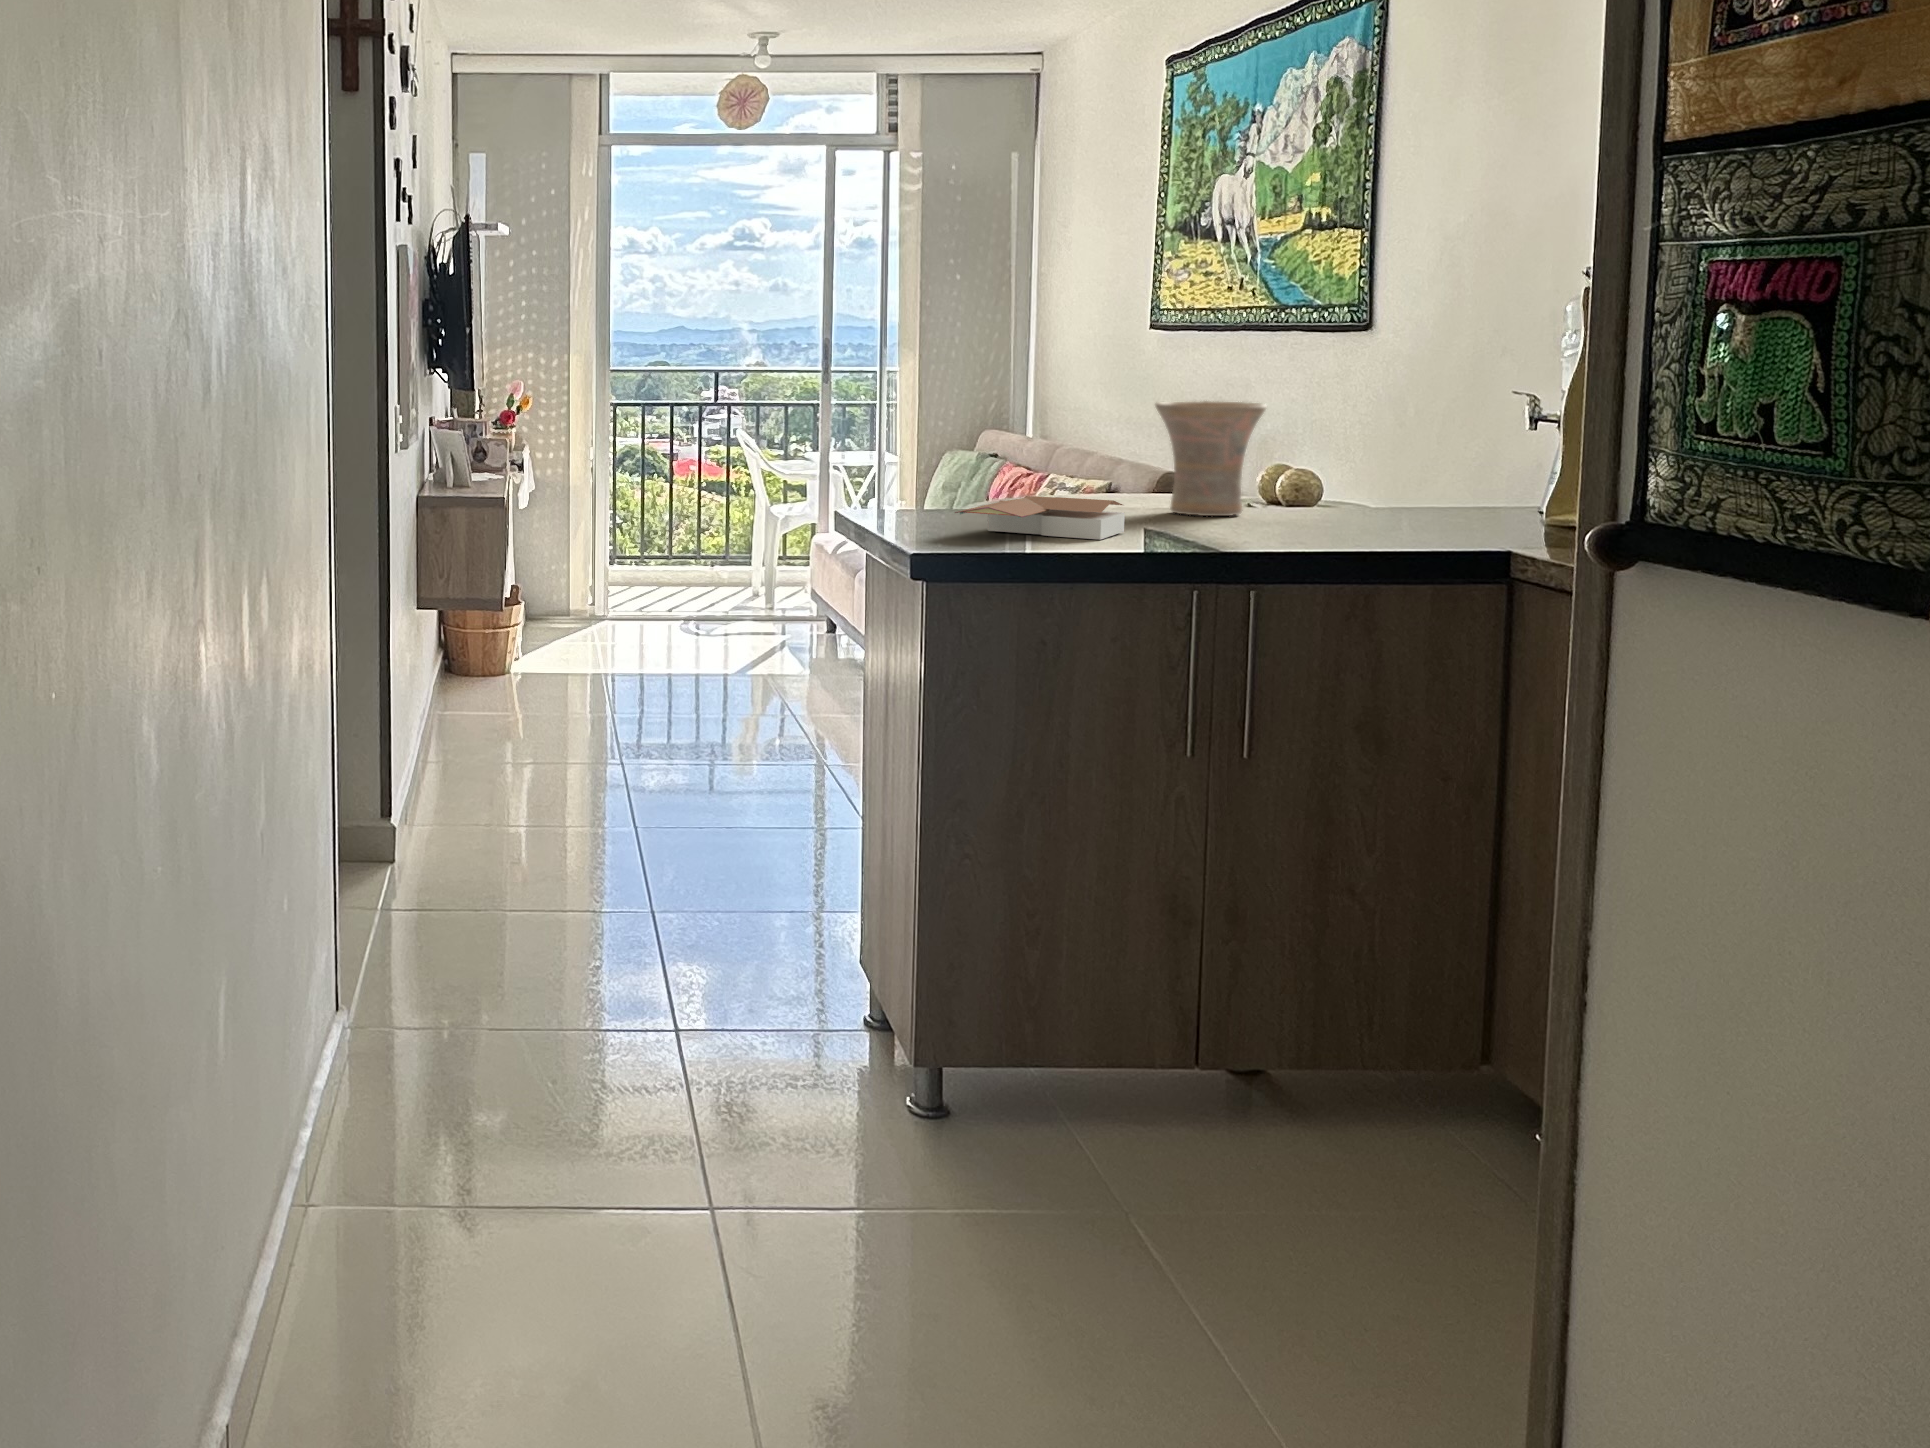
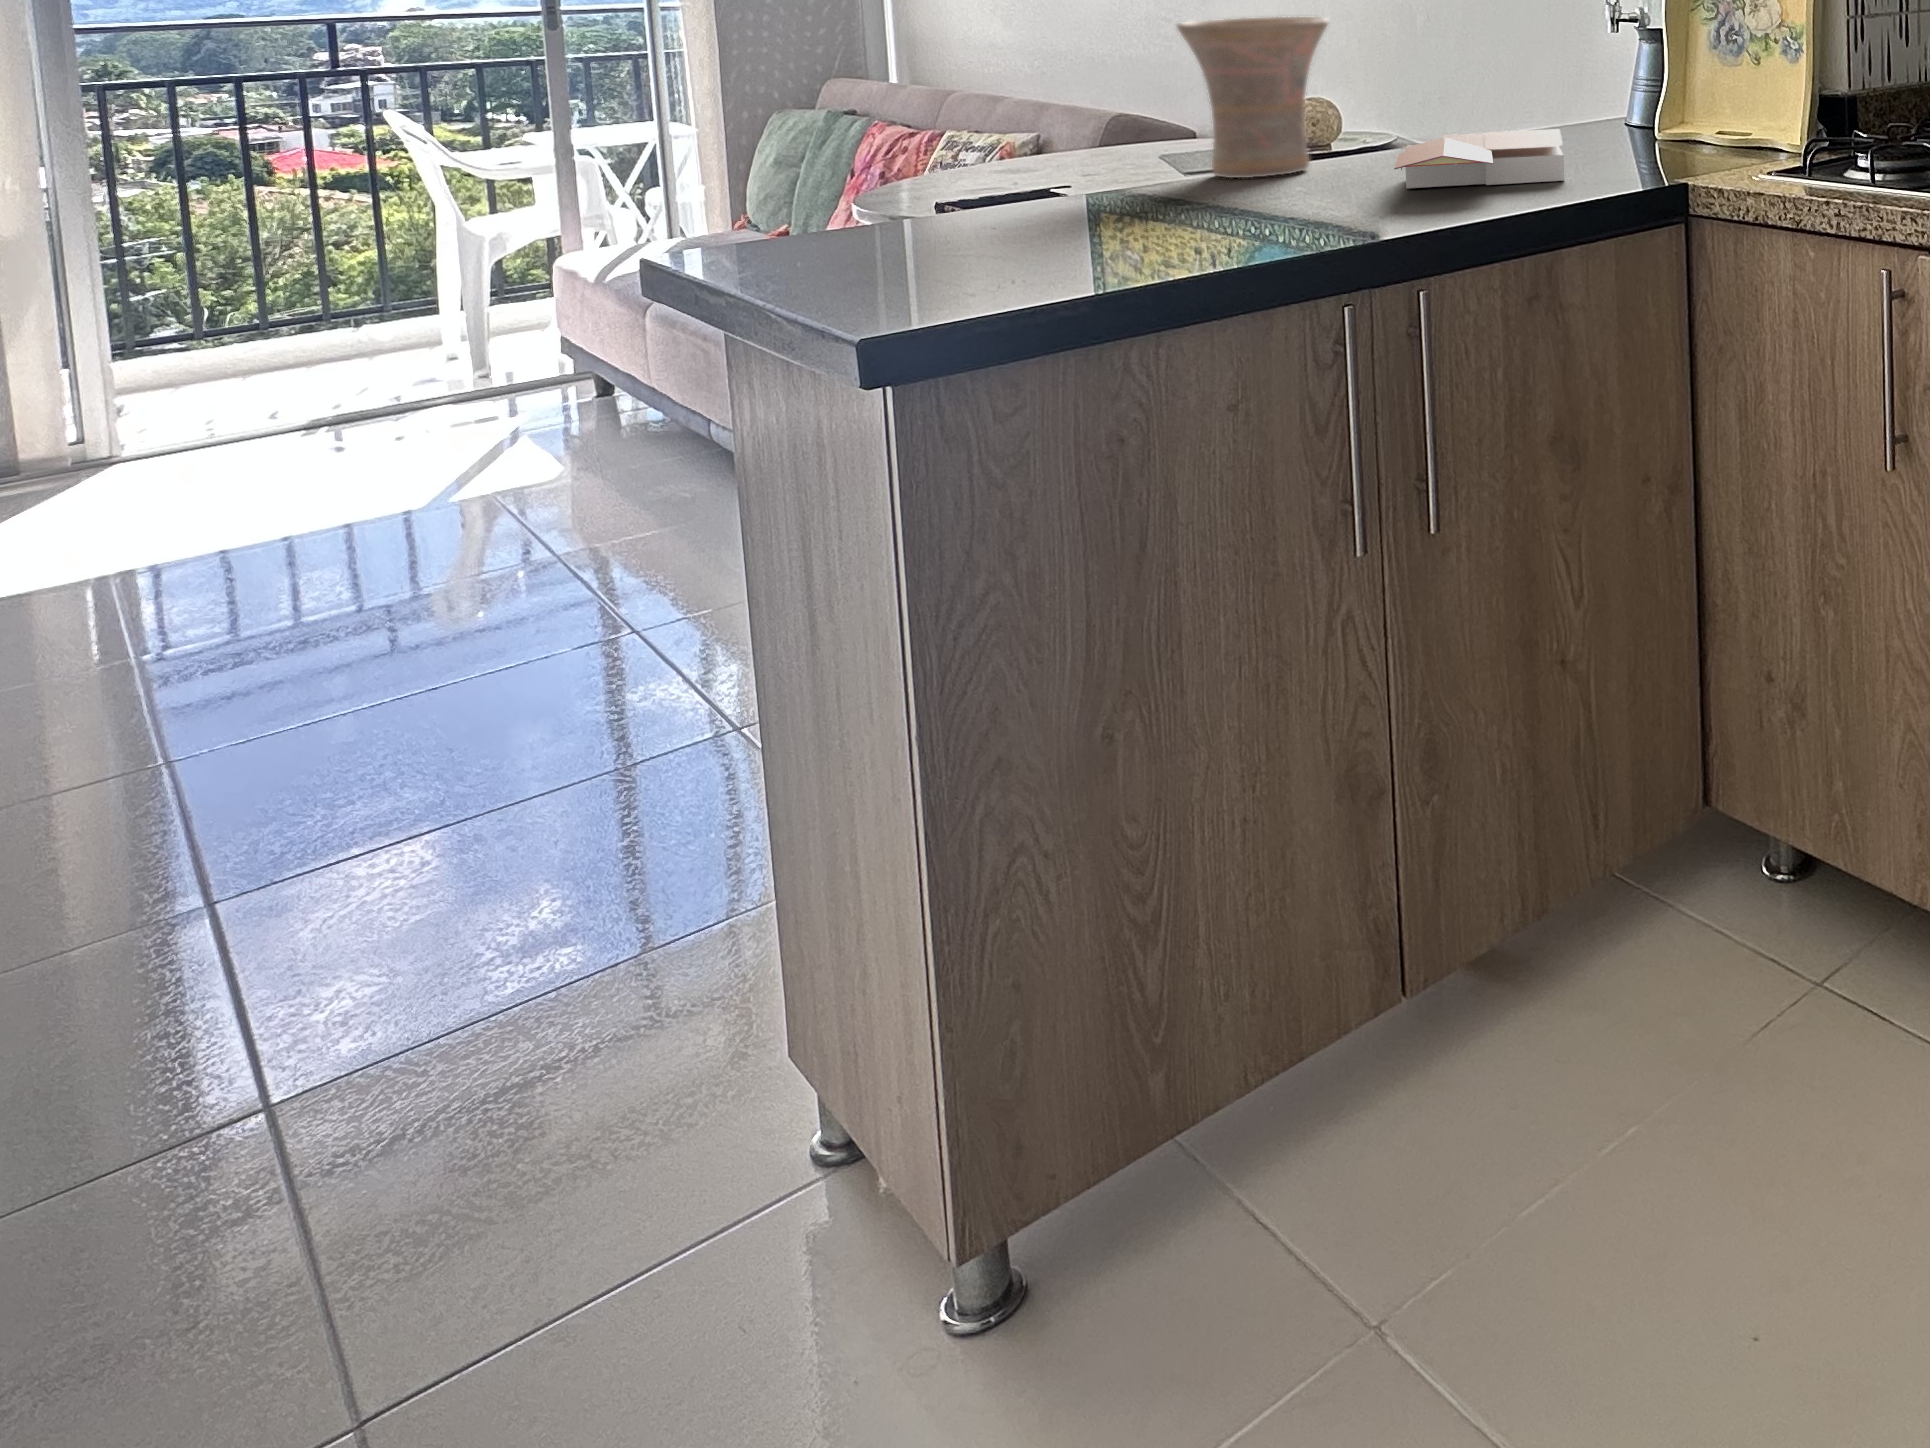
book: present [955,496,1125,540] -> present [1394,129,1564,188]

